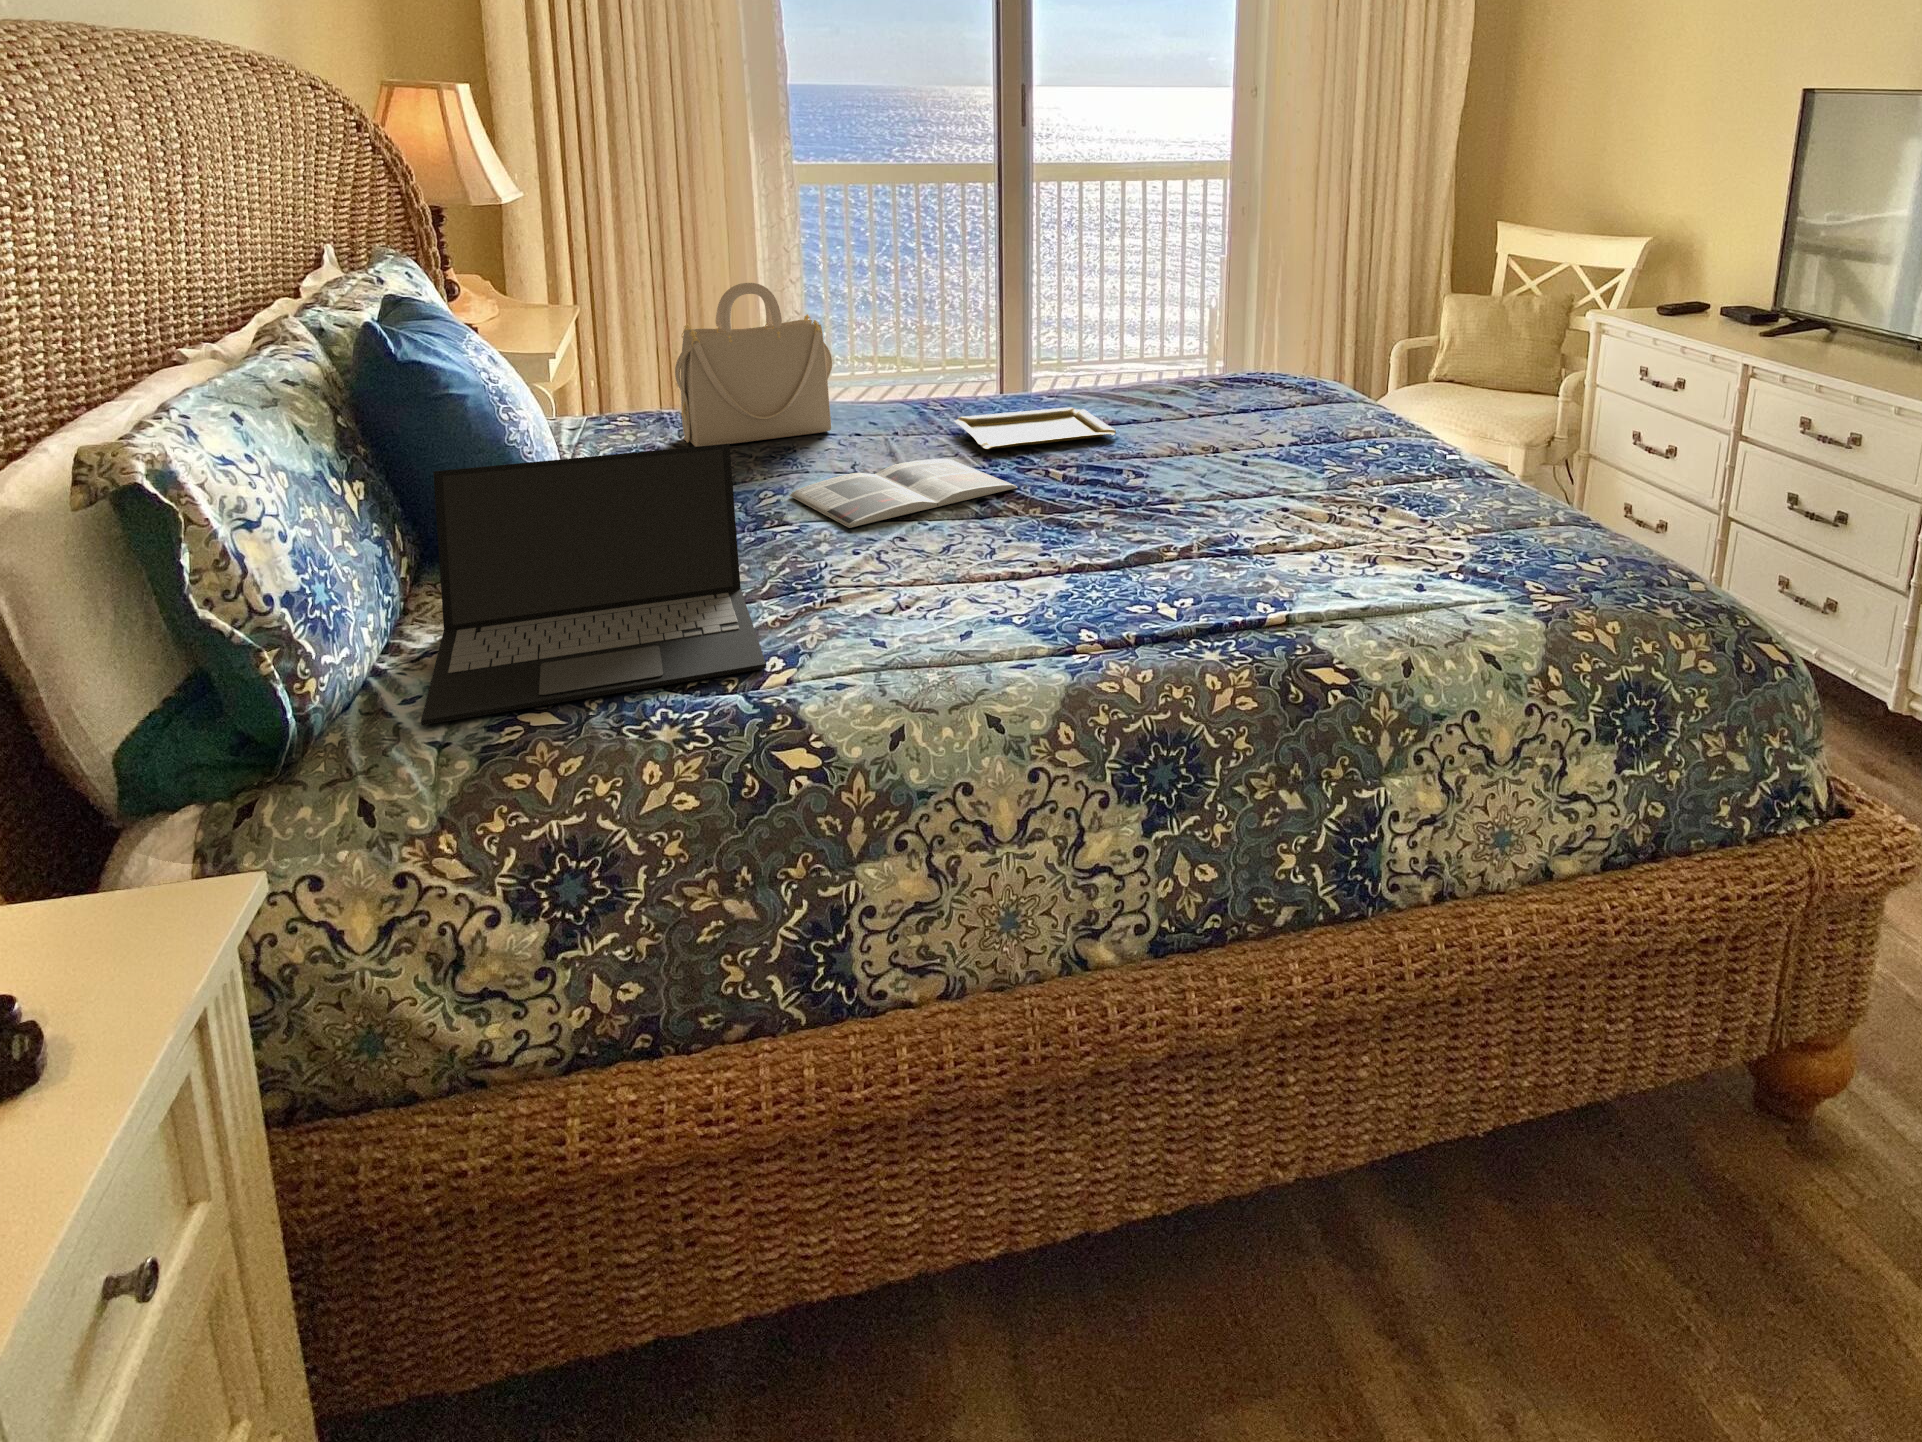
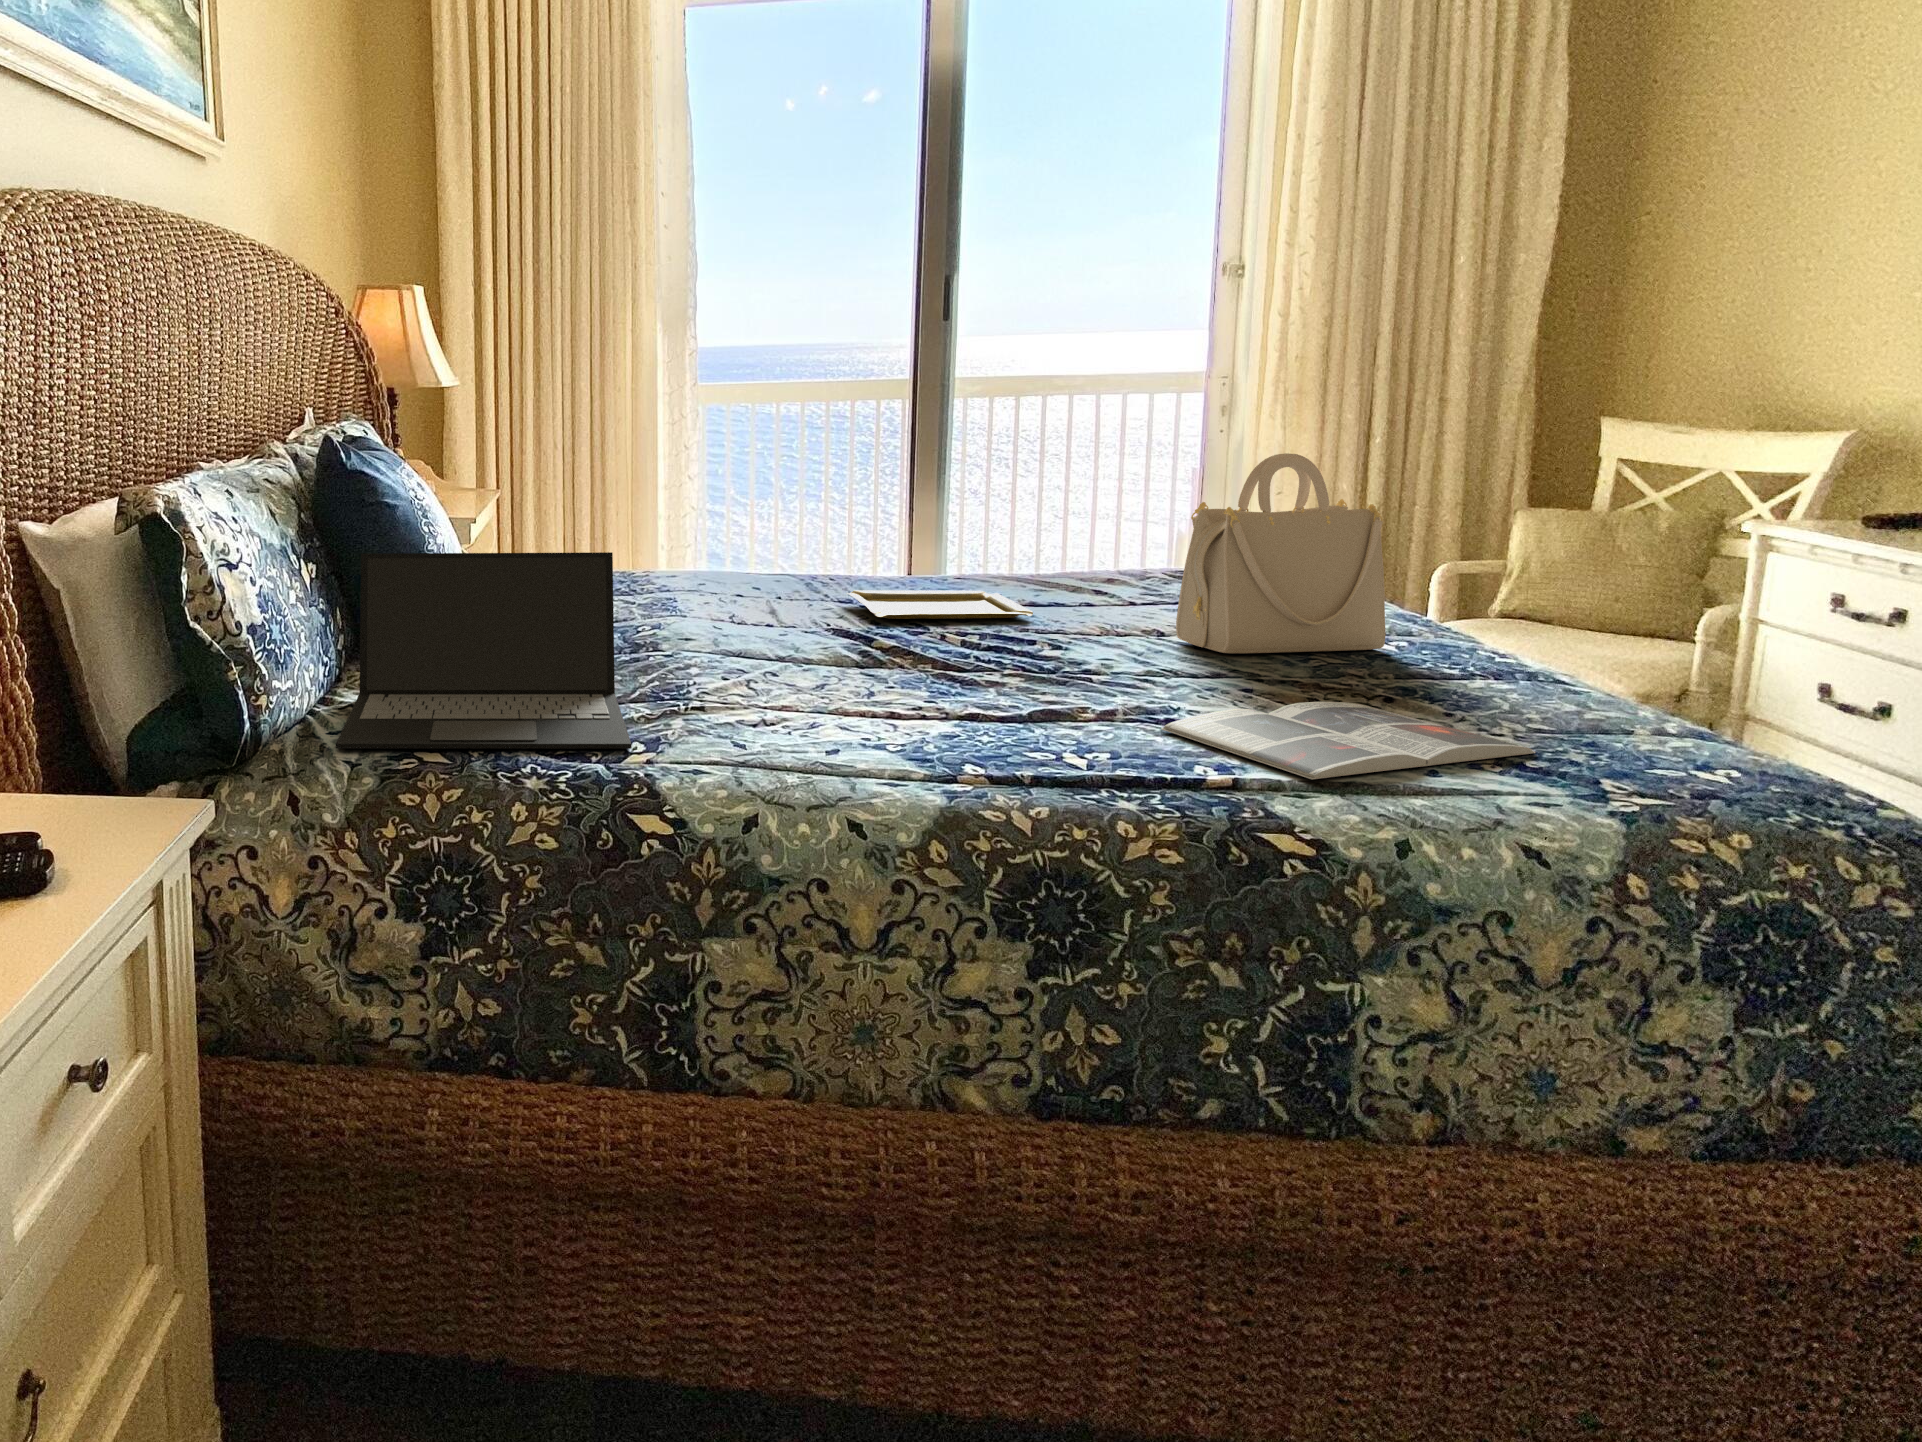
handbag: present [675,283,832,447] -> present [1176,453,1386,653]
magazine: present [790,459,1018,528] -> present [1161,702,1536,779]

